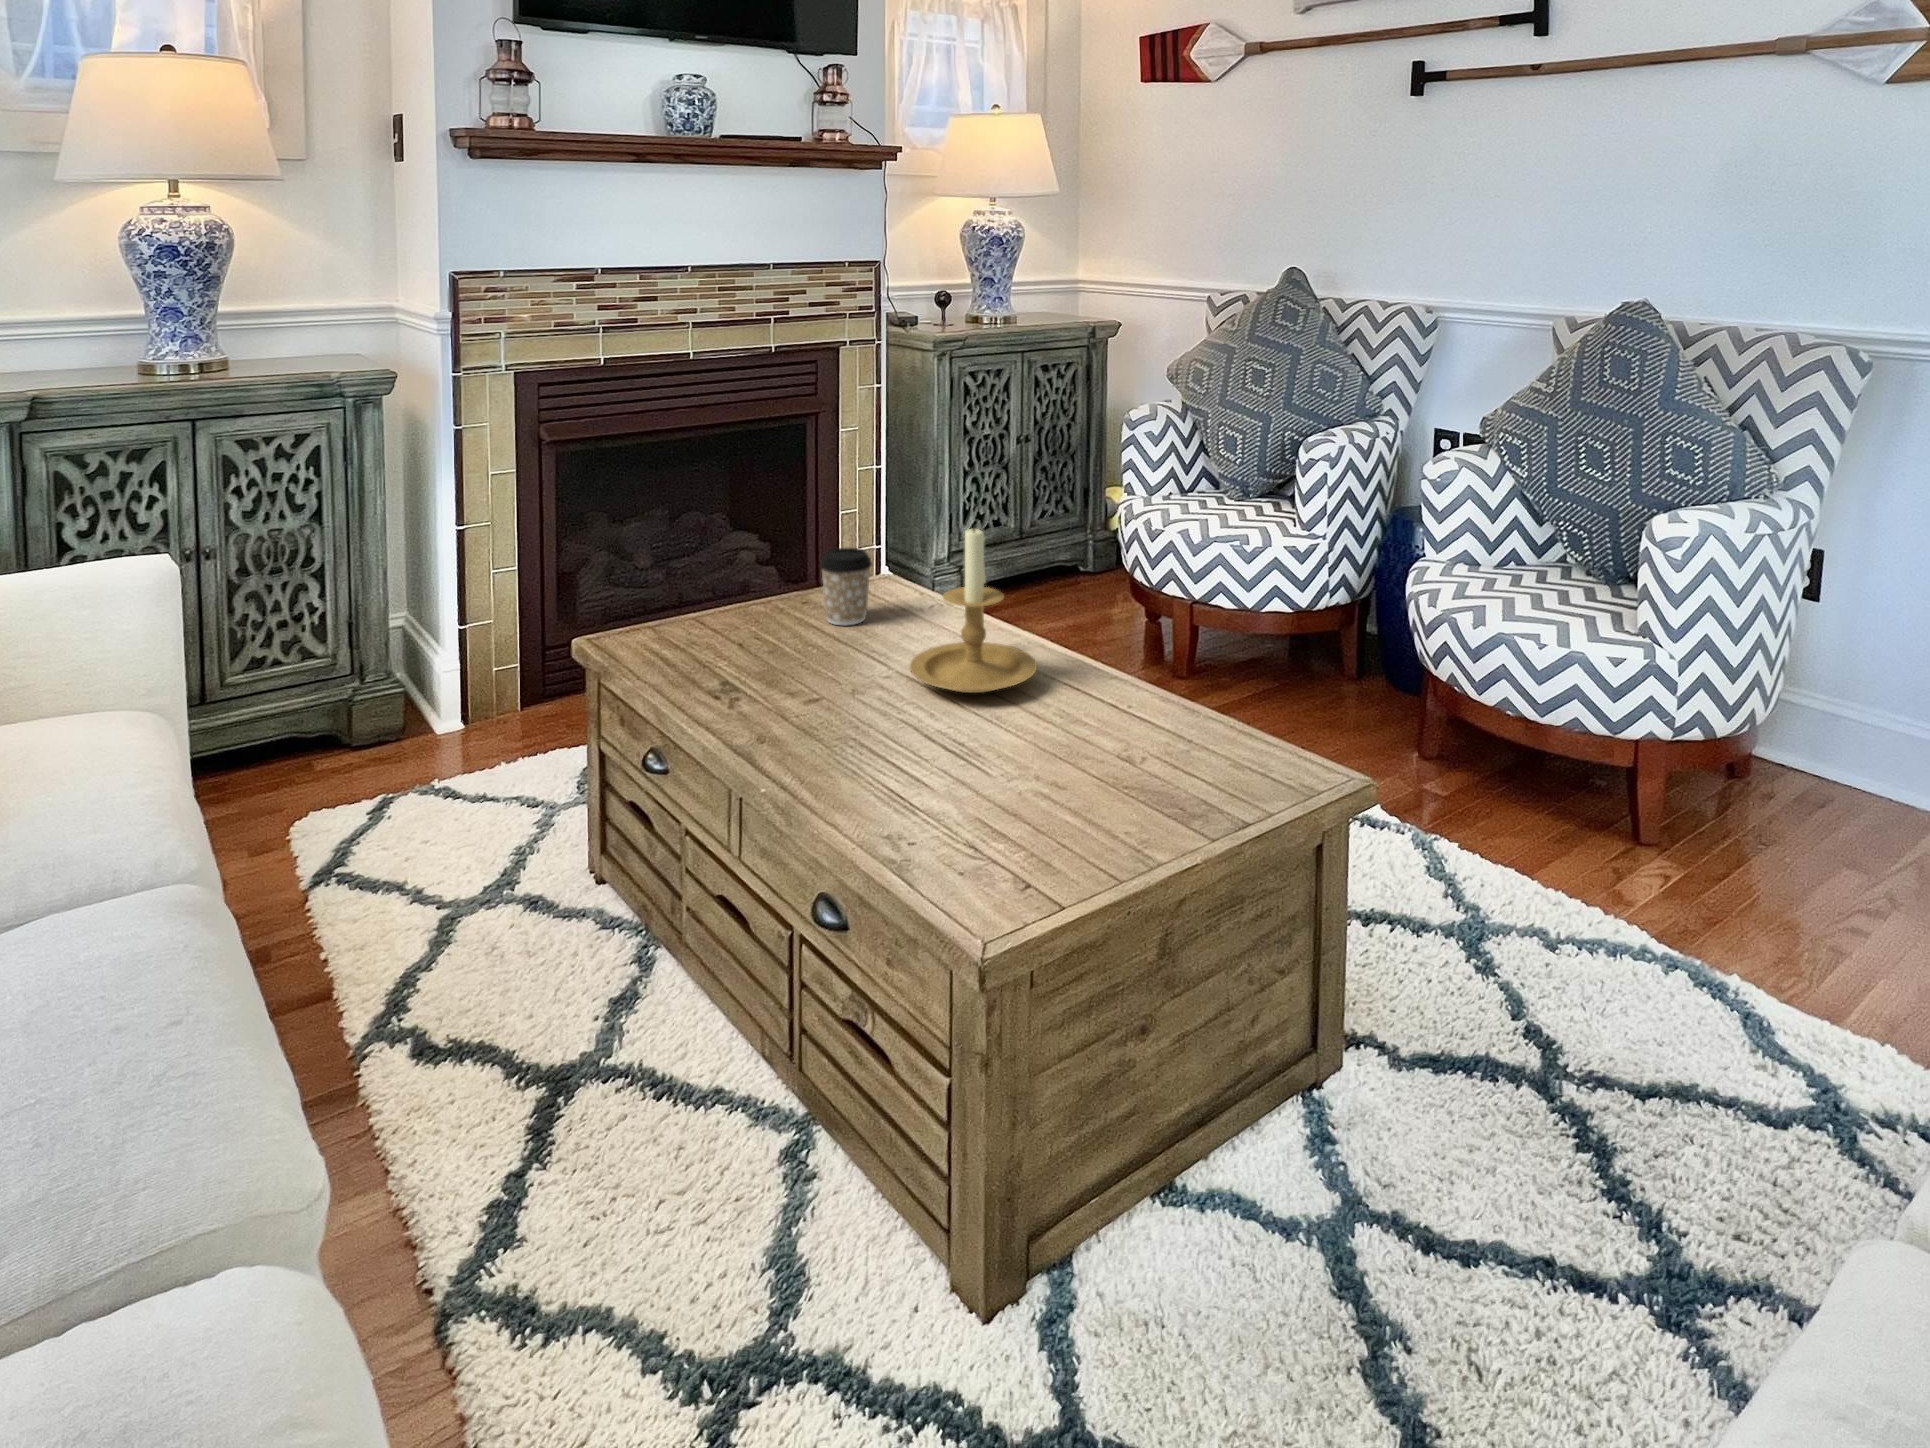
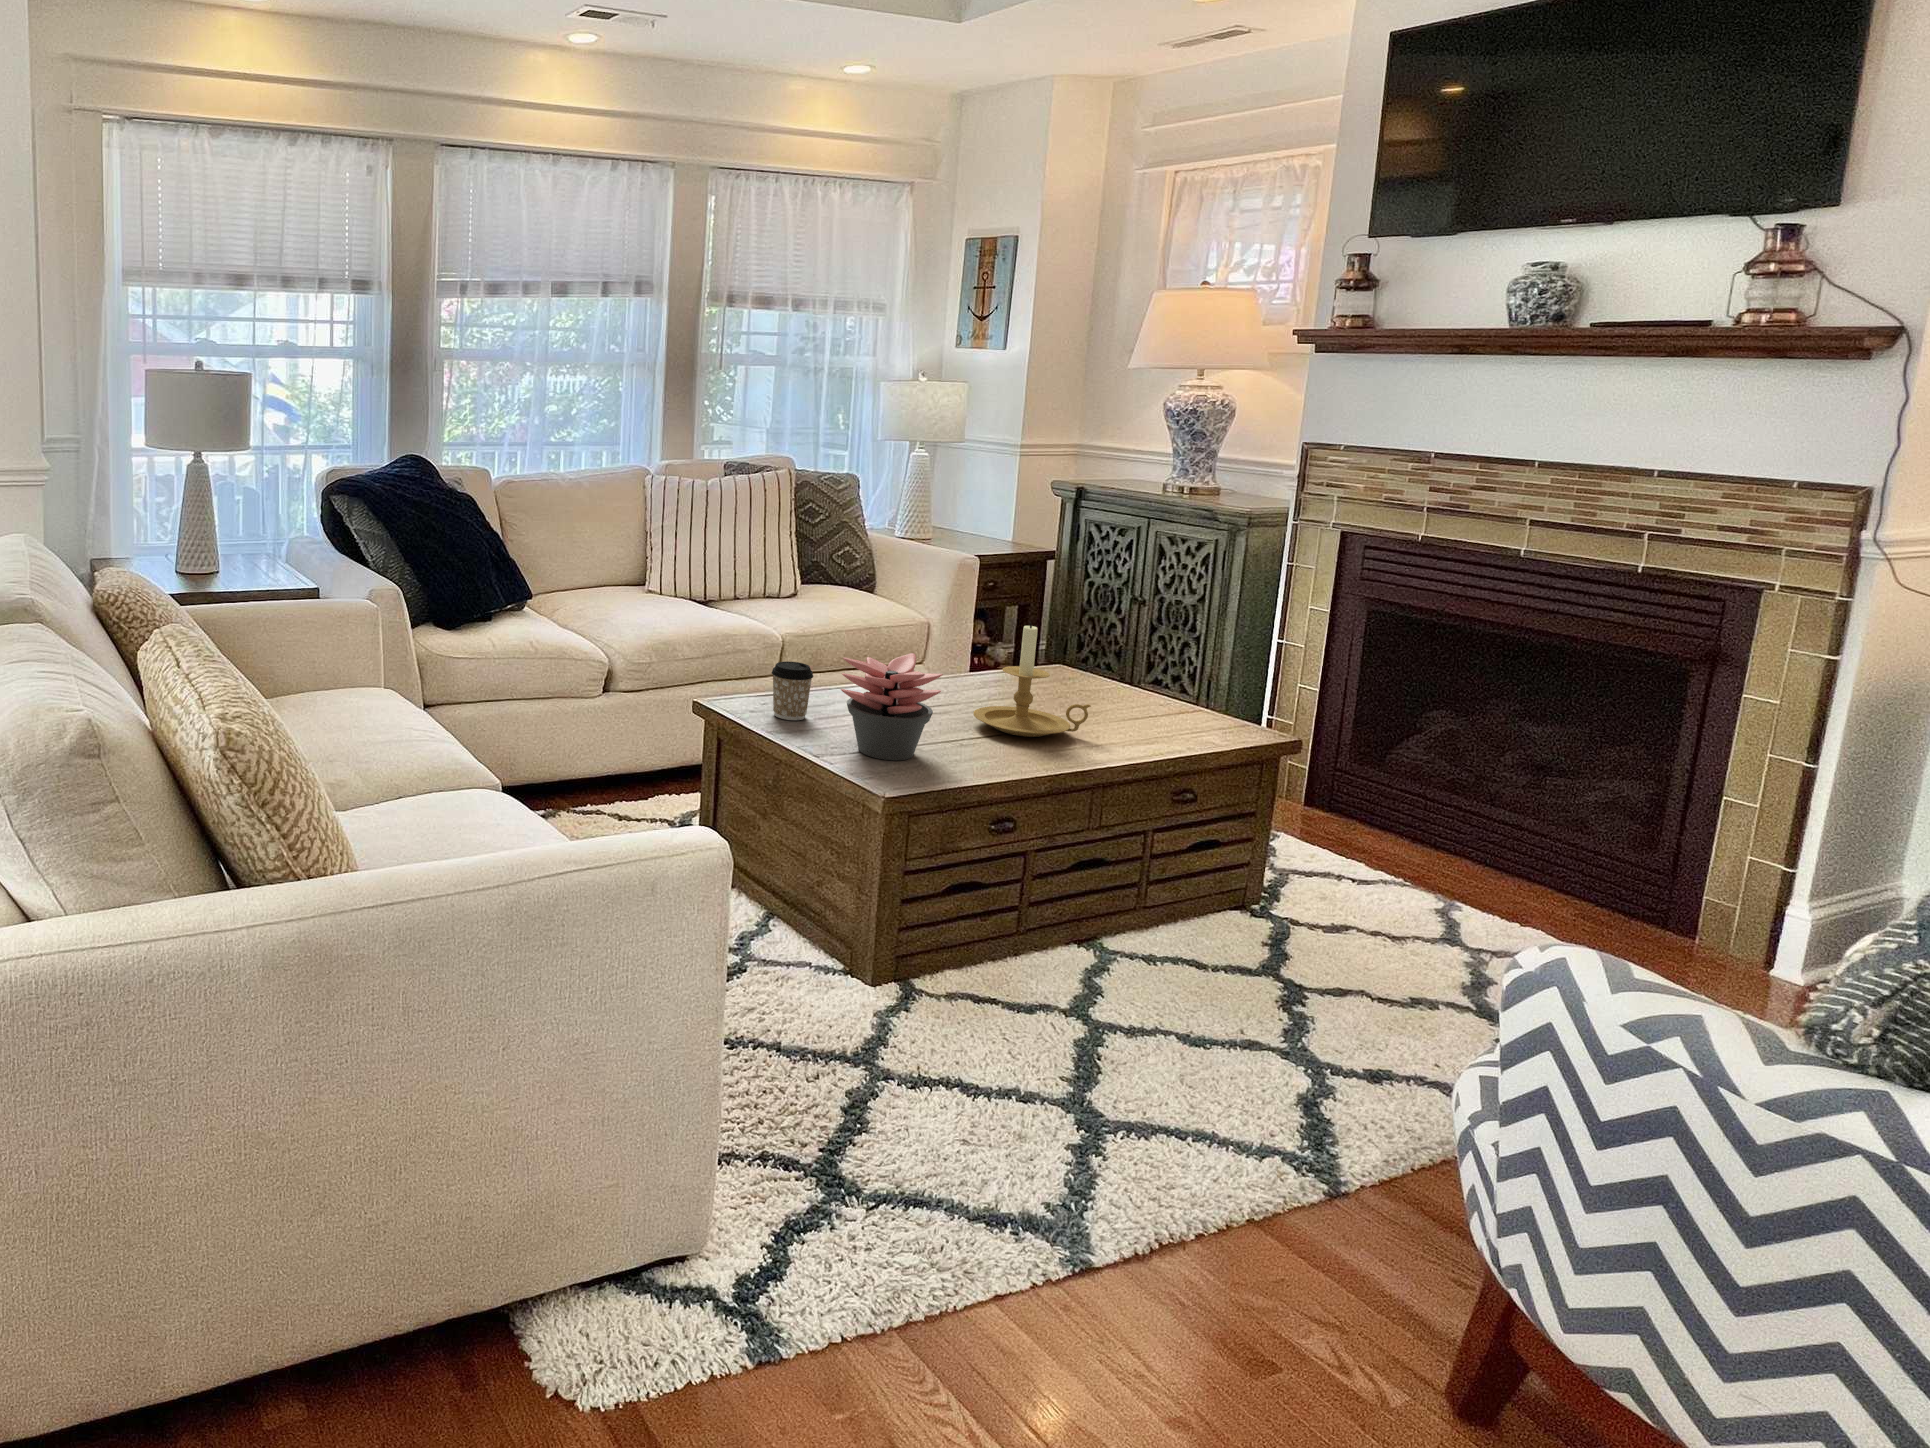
coffee cup: present [820,548,872,625] -> present [772,661,813,720]
succulent plant: none [1084,615,1228,799] -> present [841,653,943,760]

